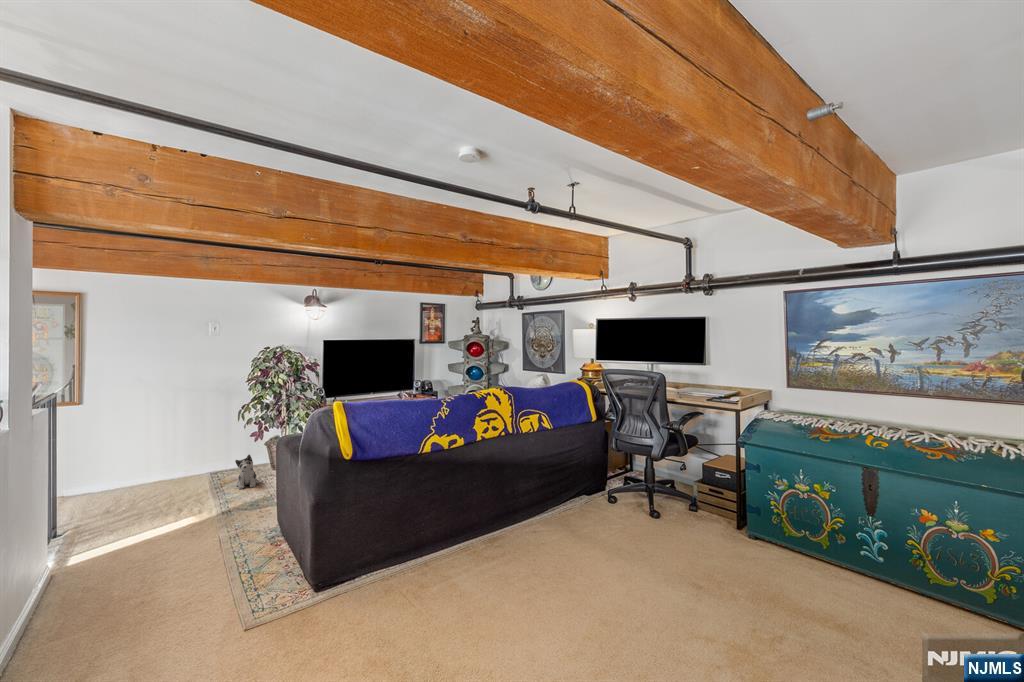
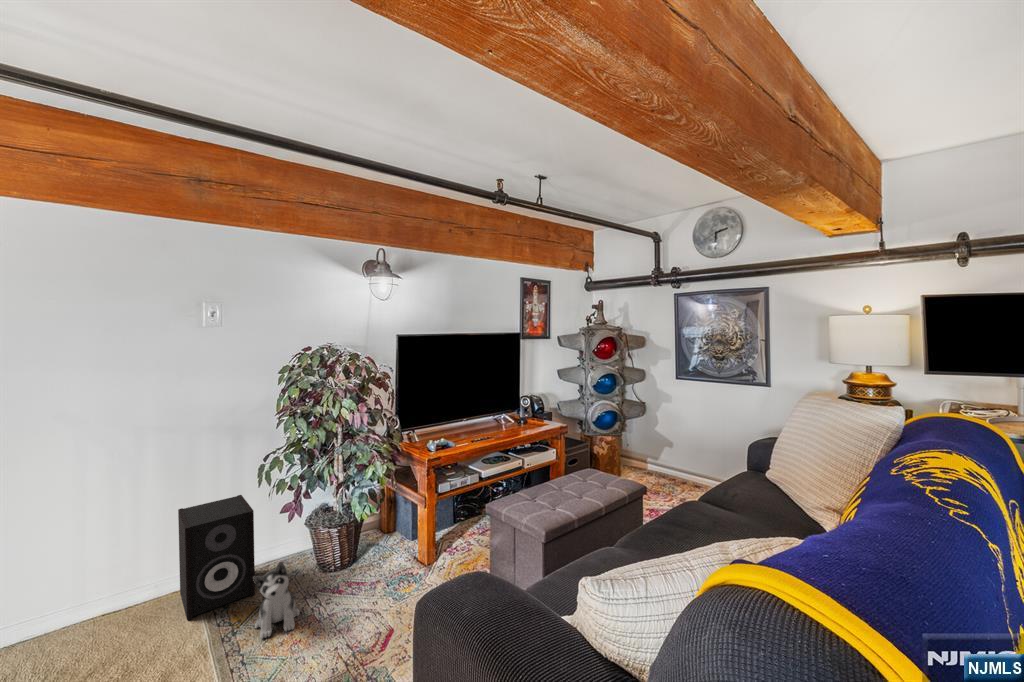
speaker: none [197,428,236,484] -> present [178,495,255,620]

